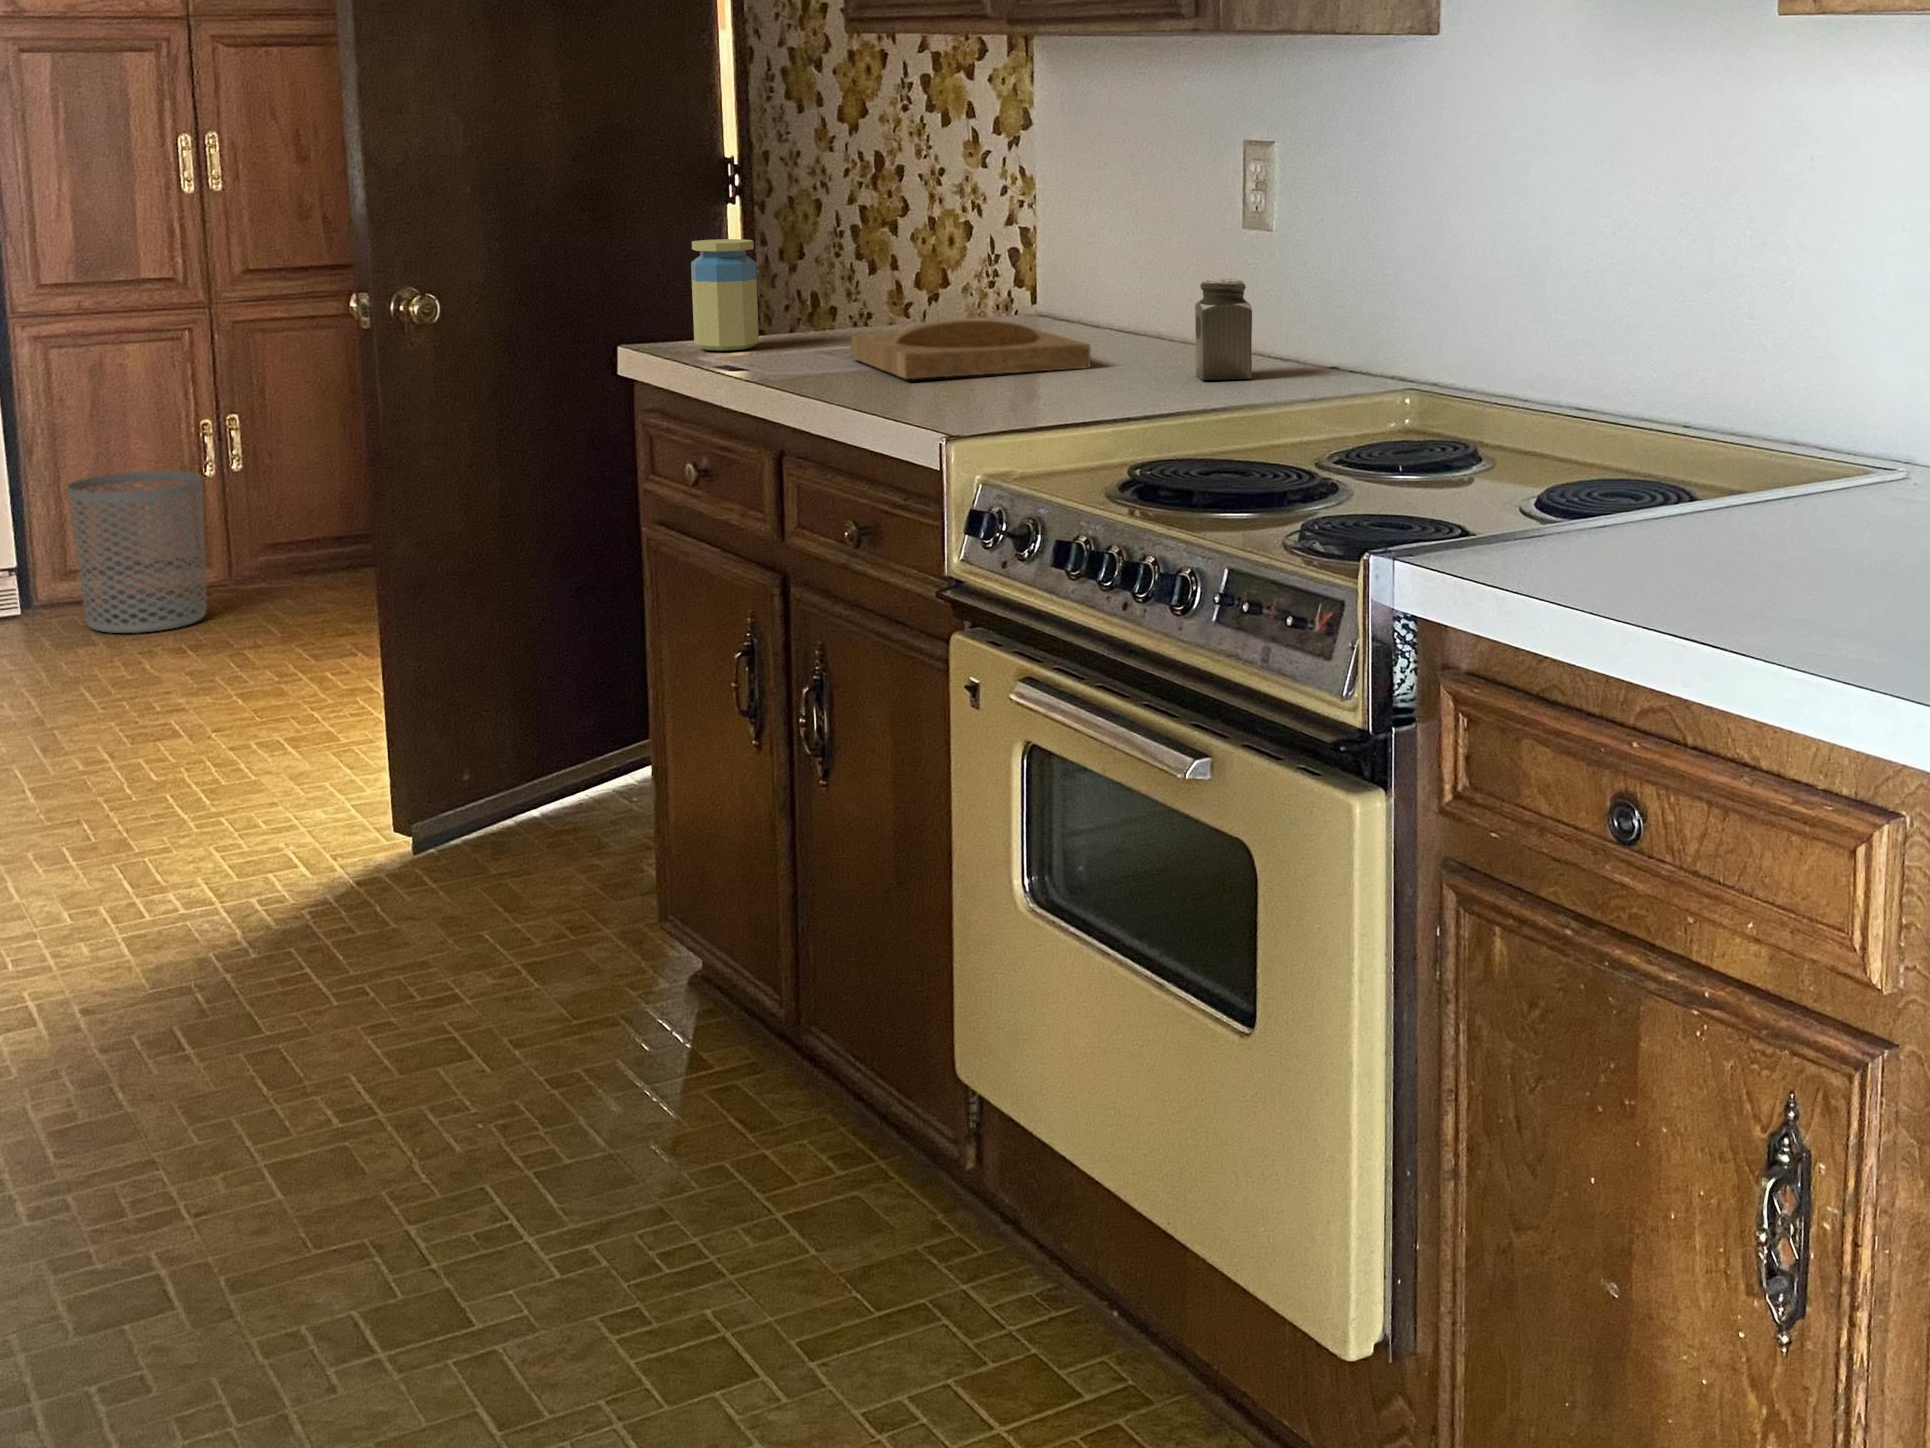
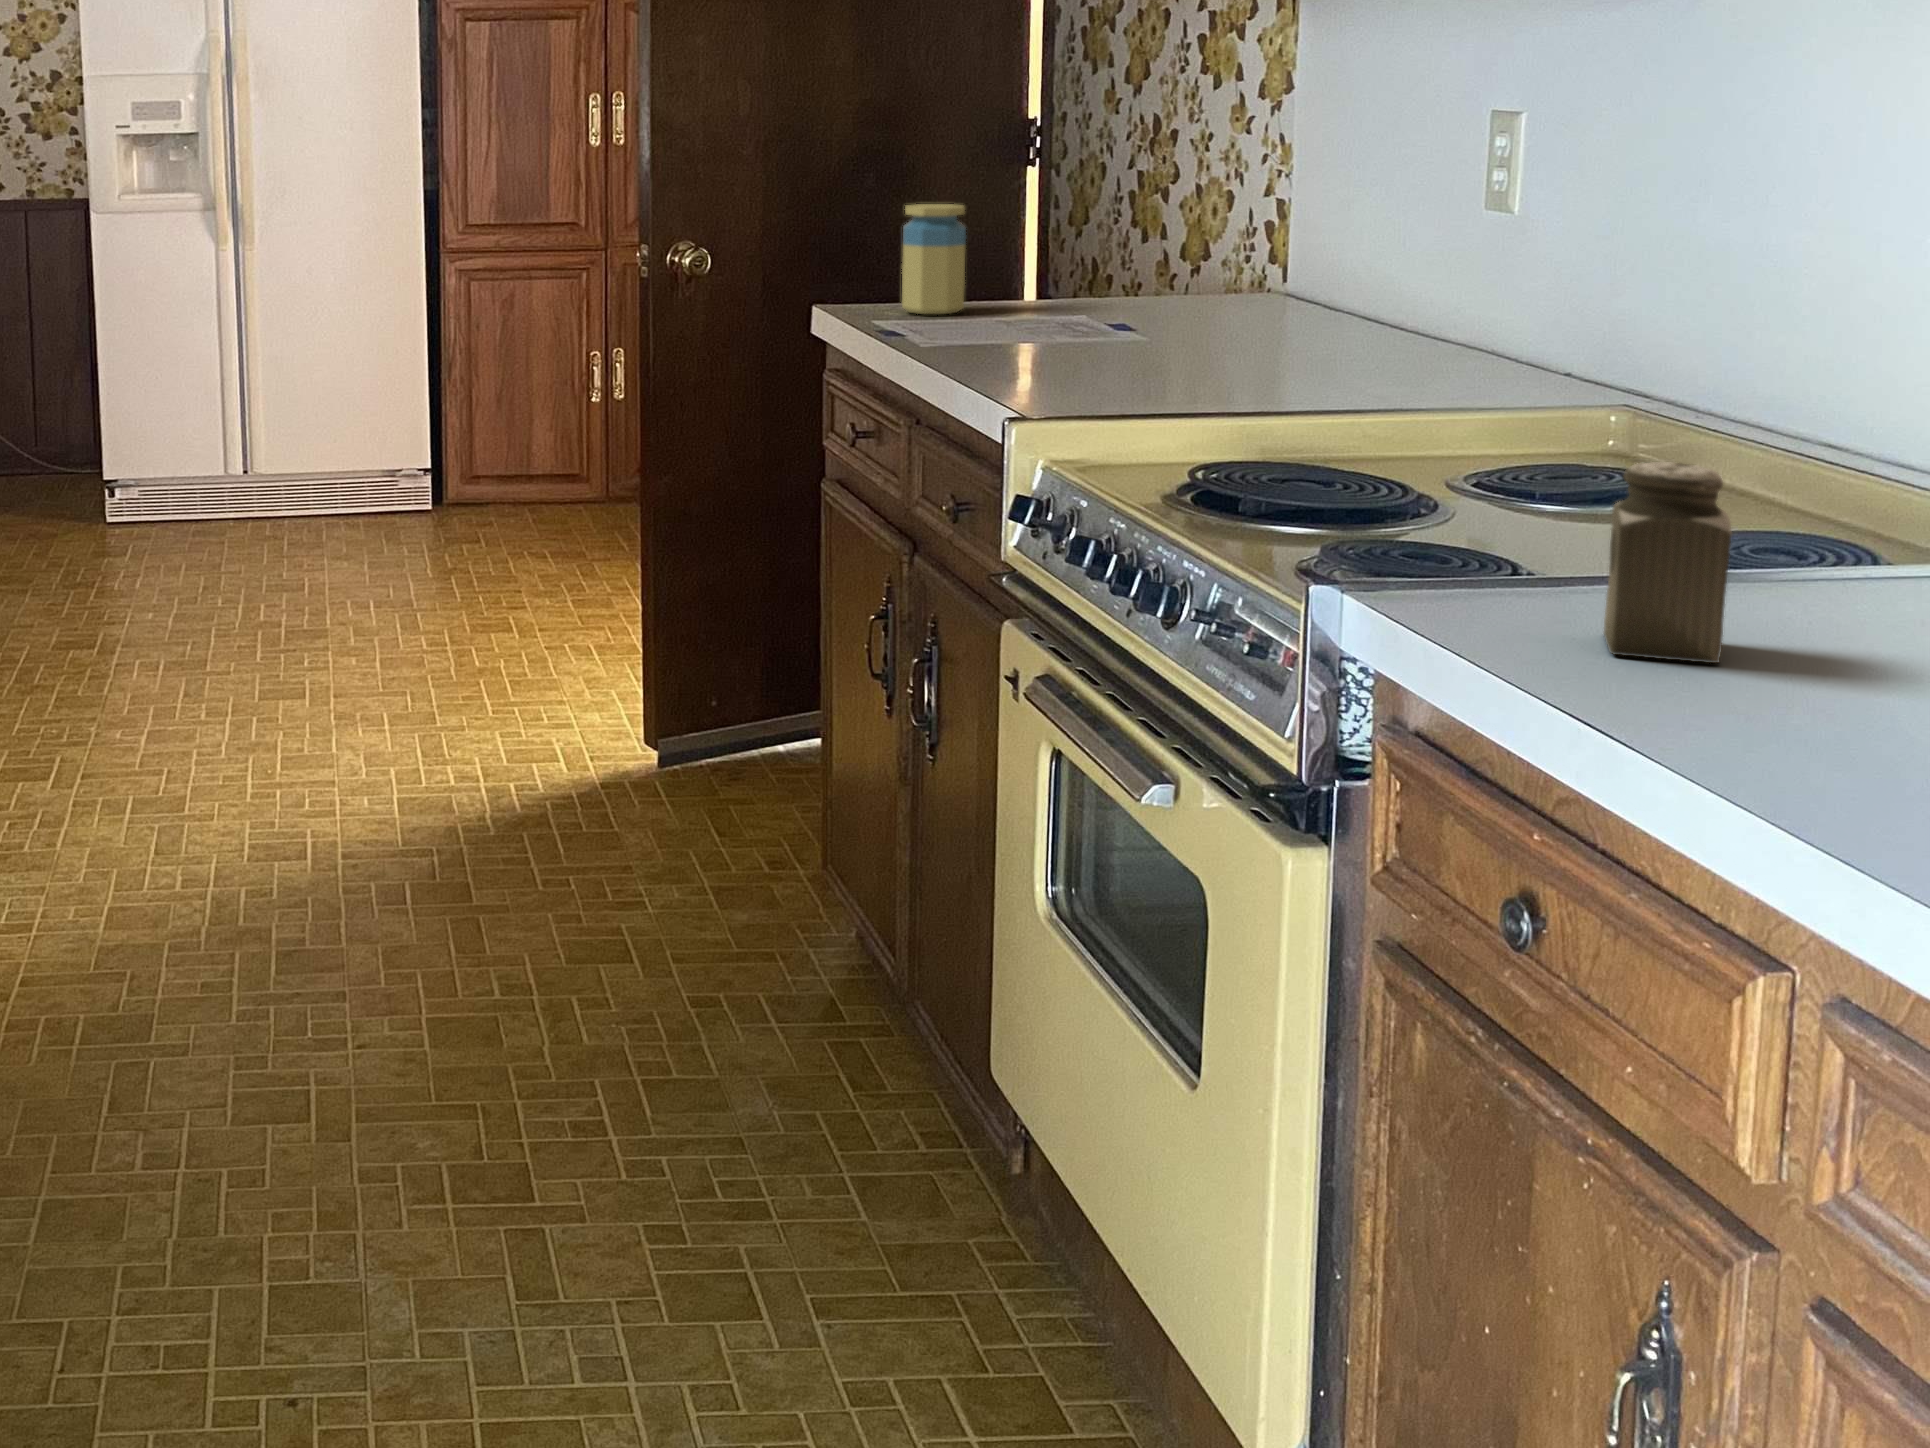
salt shaker: present [1195,279,1252,380] -> present [1604,462,1732,663]
tray: present [851,320,1090,379] -> none [1040,297,1283,356]
waste bin: present [67,471,207,633] -> none [471,389,580,532]

